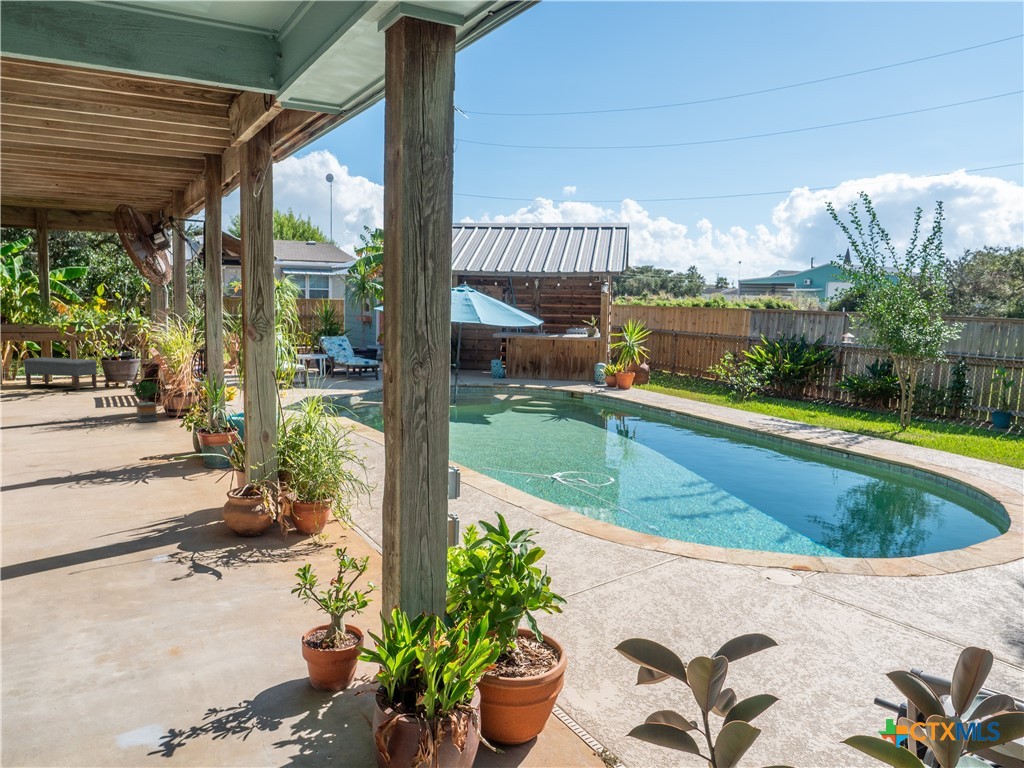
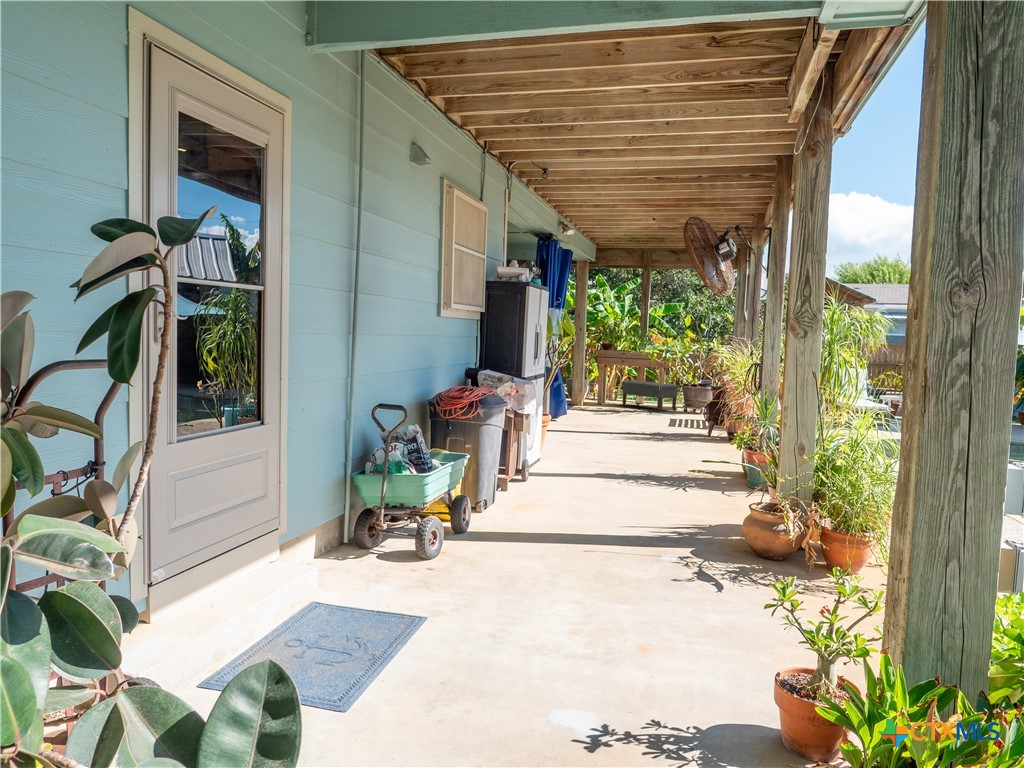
potted tree: present [130,382,162,423] -> none [694,401,725,443]

